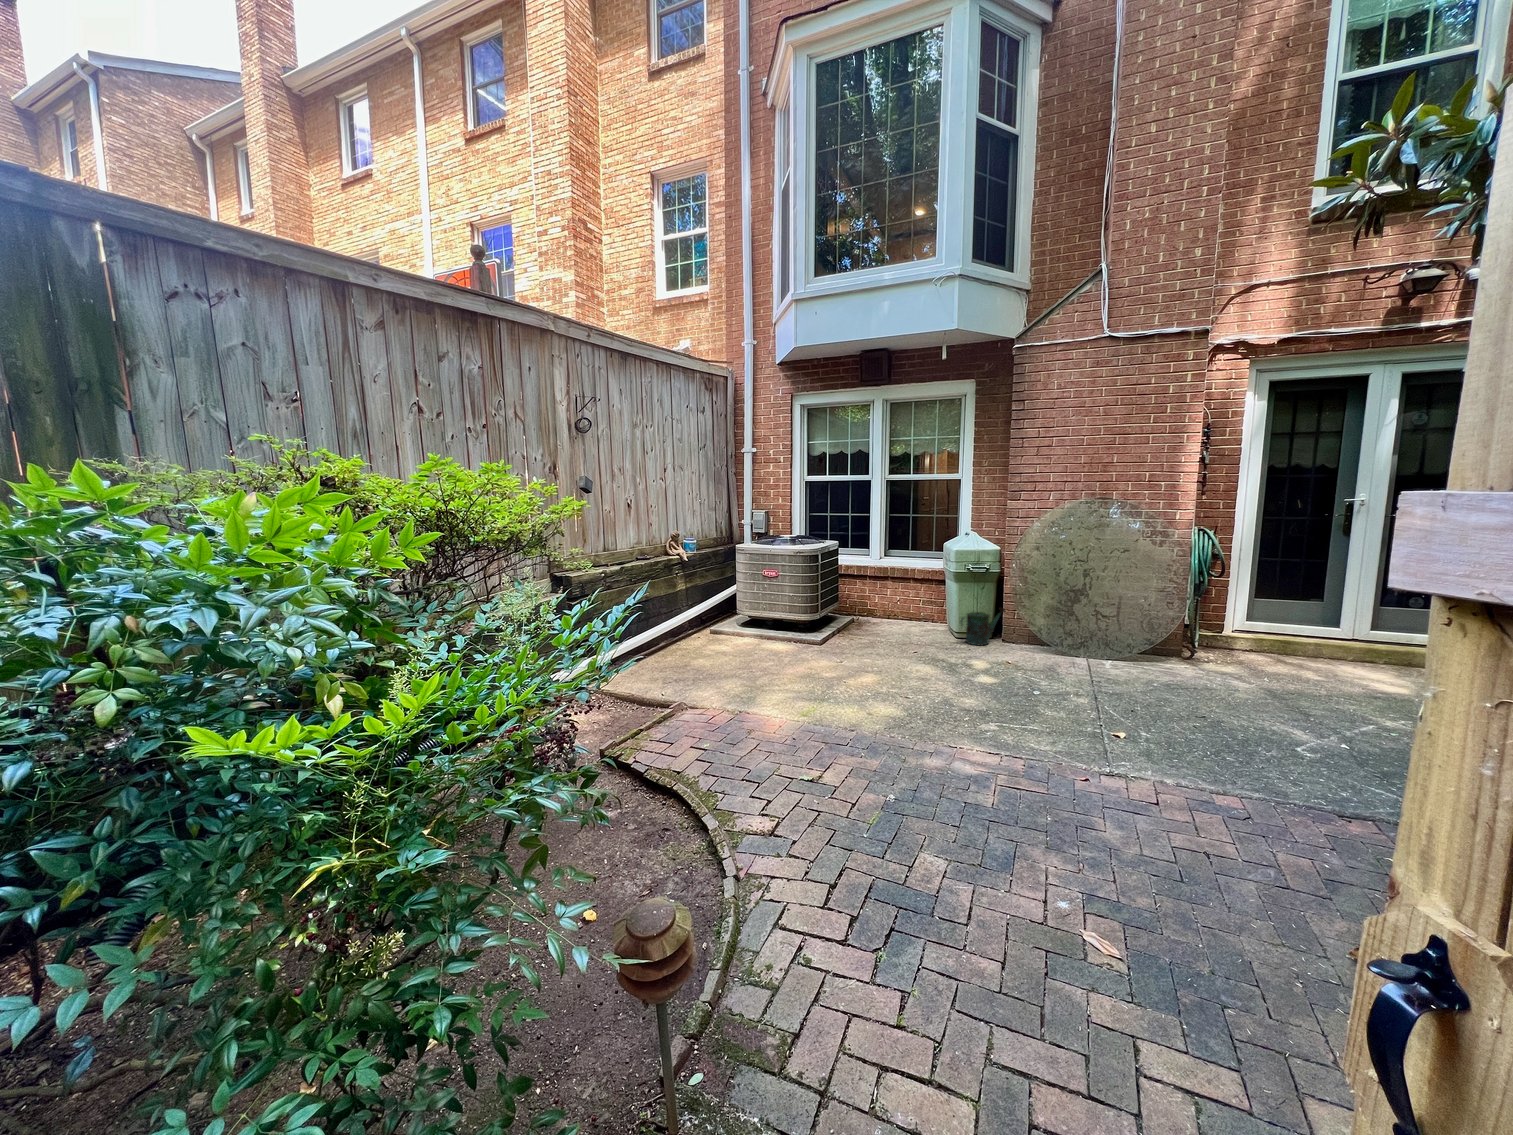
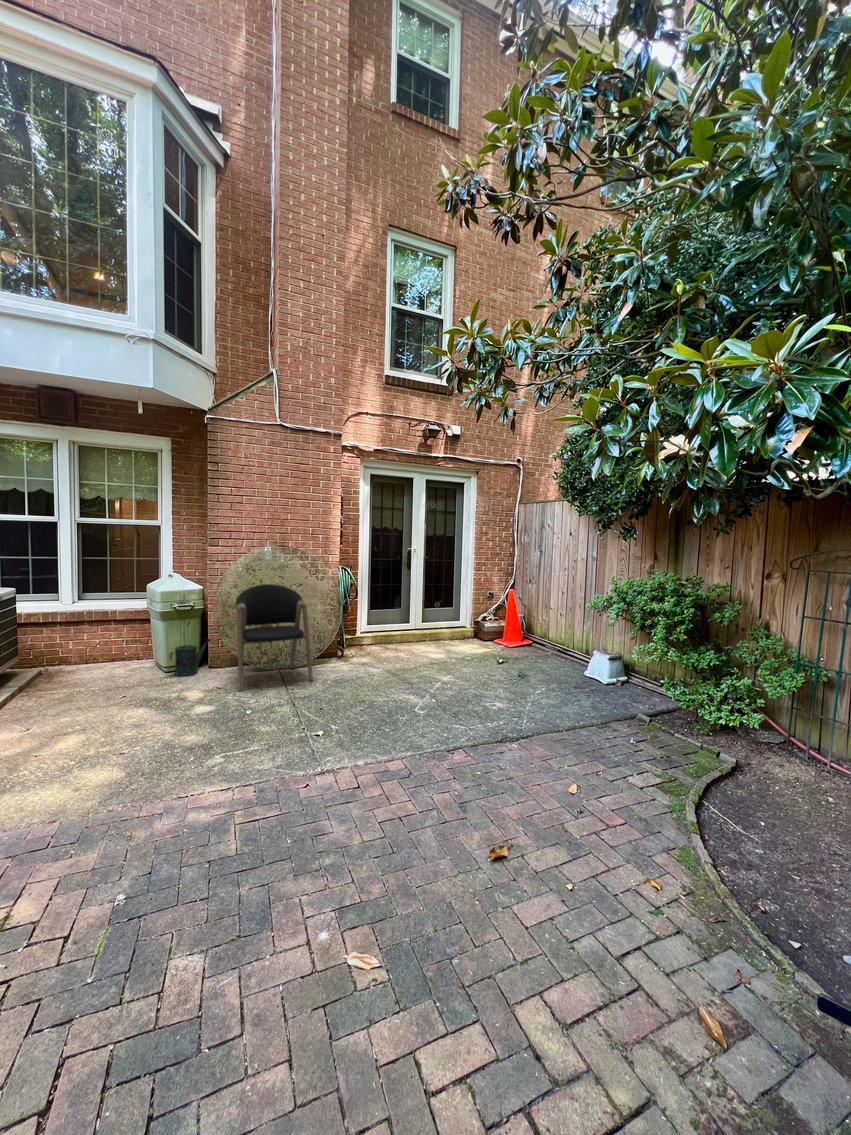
chair: none [1030,548,1132,679] -> present [236,584,313,691]

